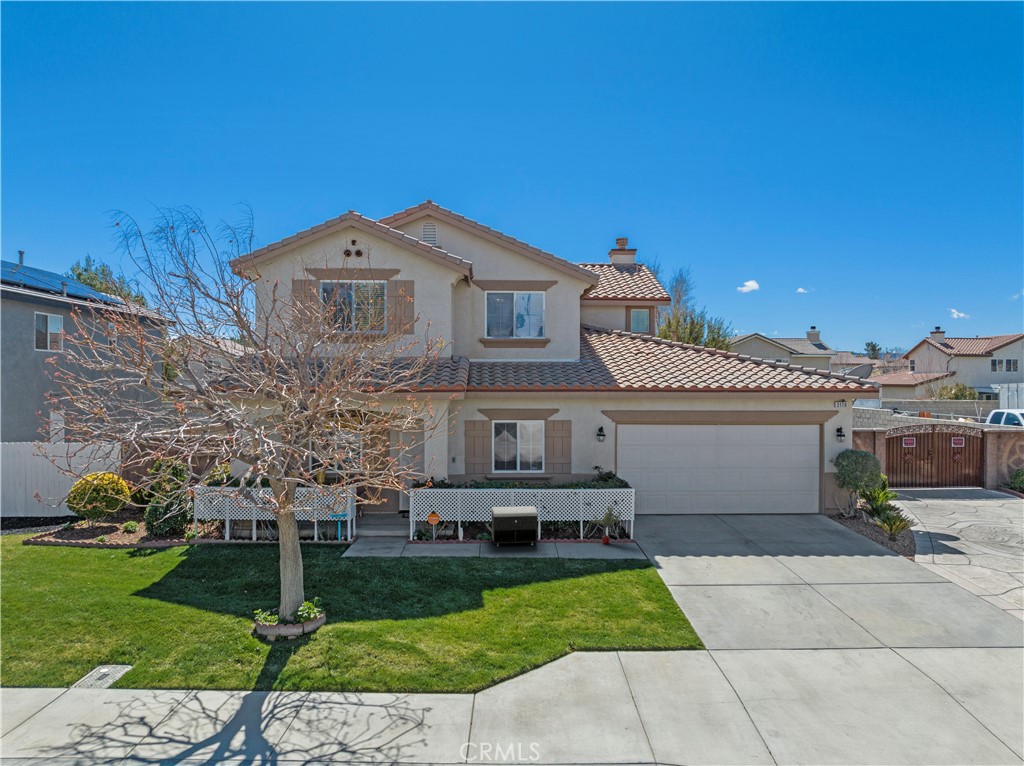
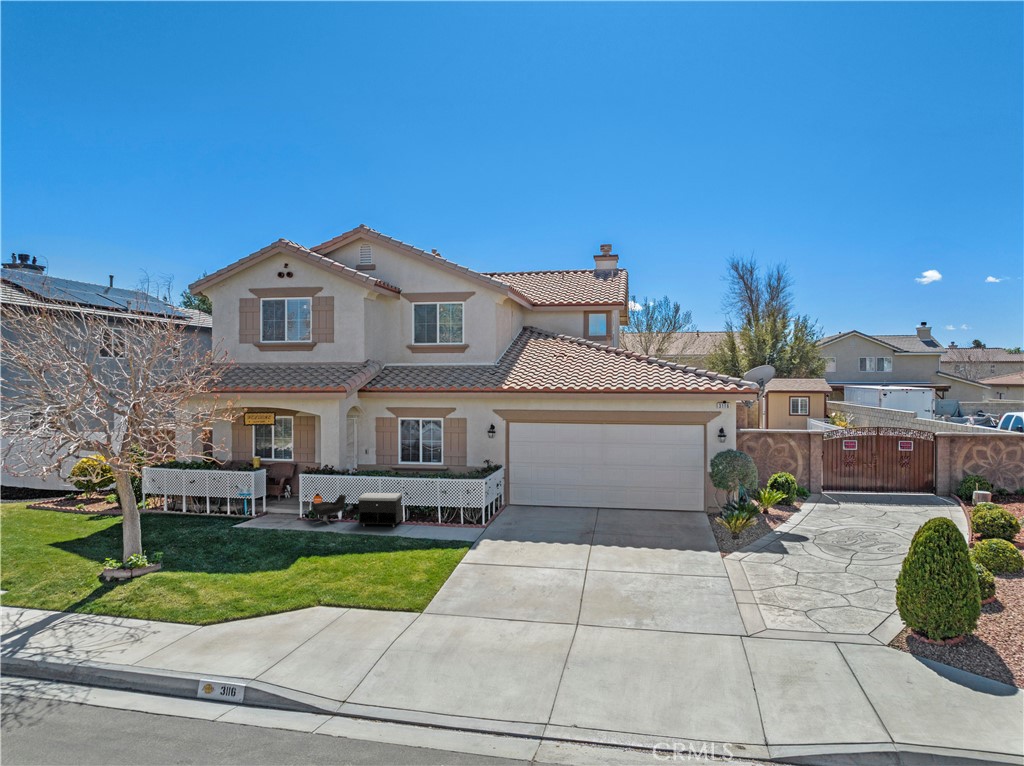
potted tree: present [591,505,621,544] -> none [447,494,471,529]
lounge chair: none [428,508,469,547] -> present [312,494,346,524]

